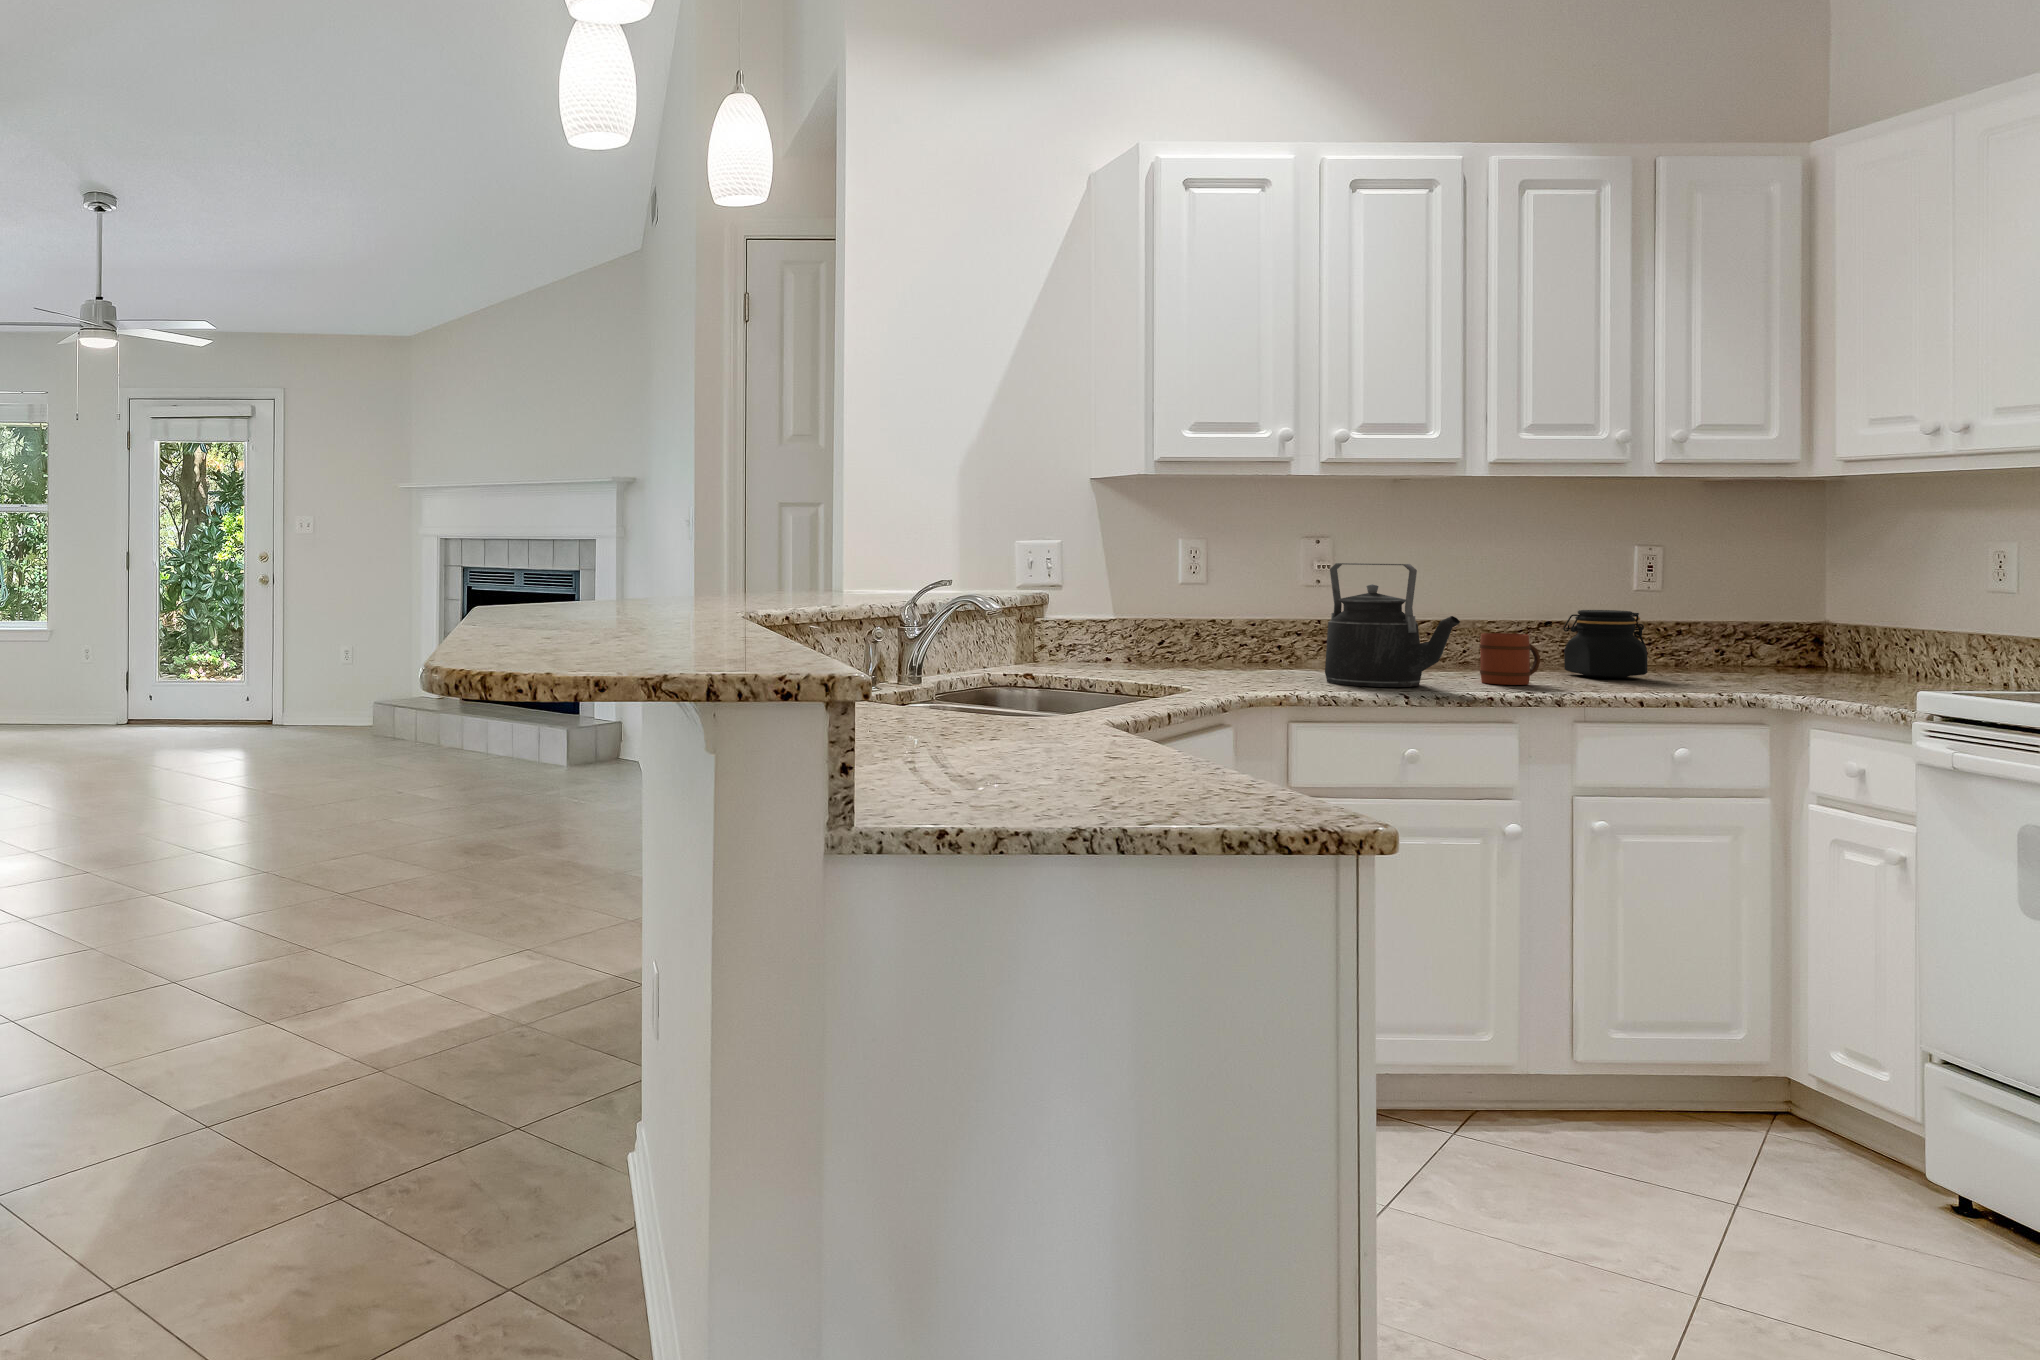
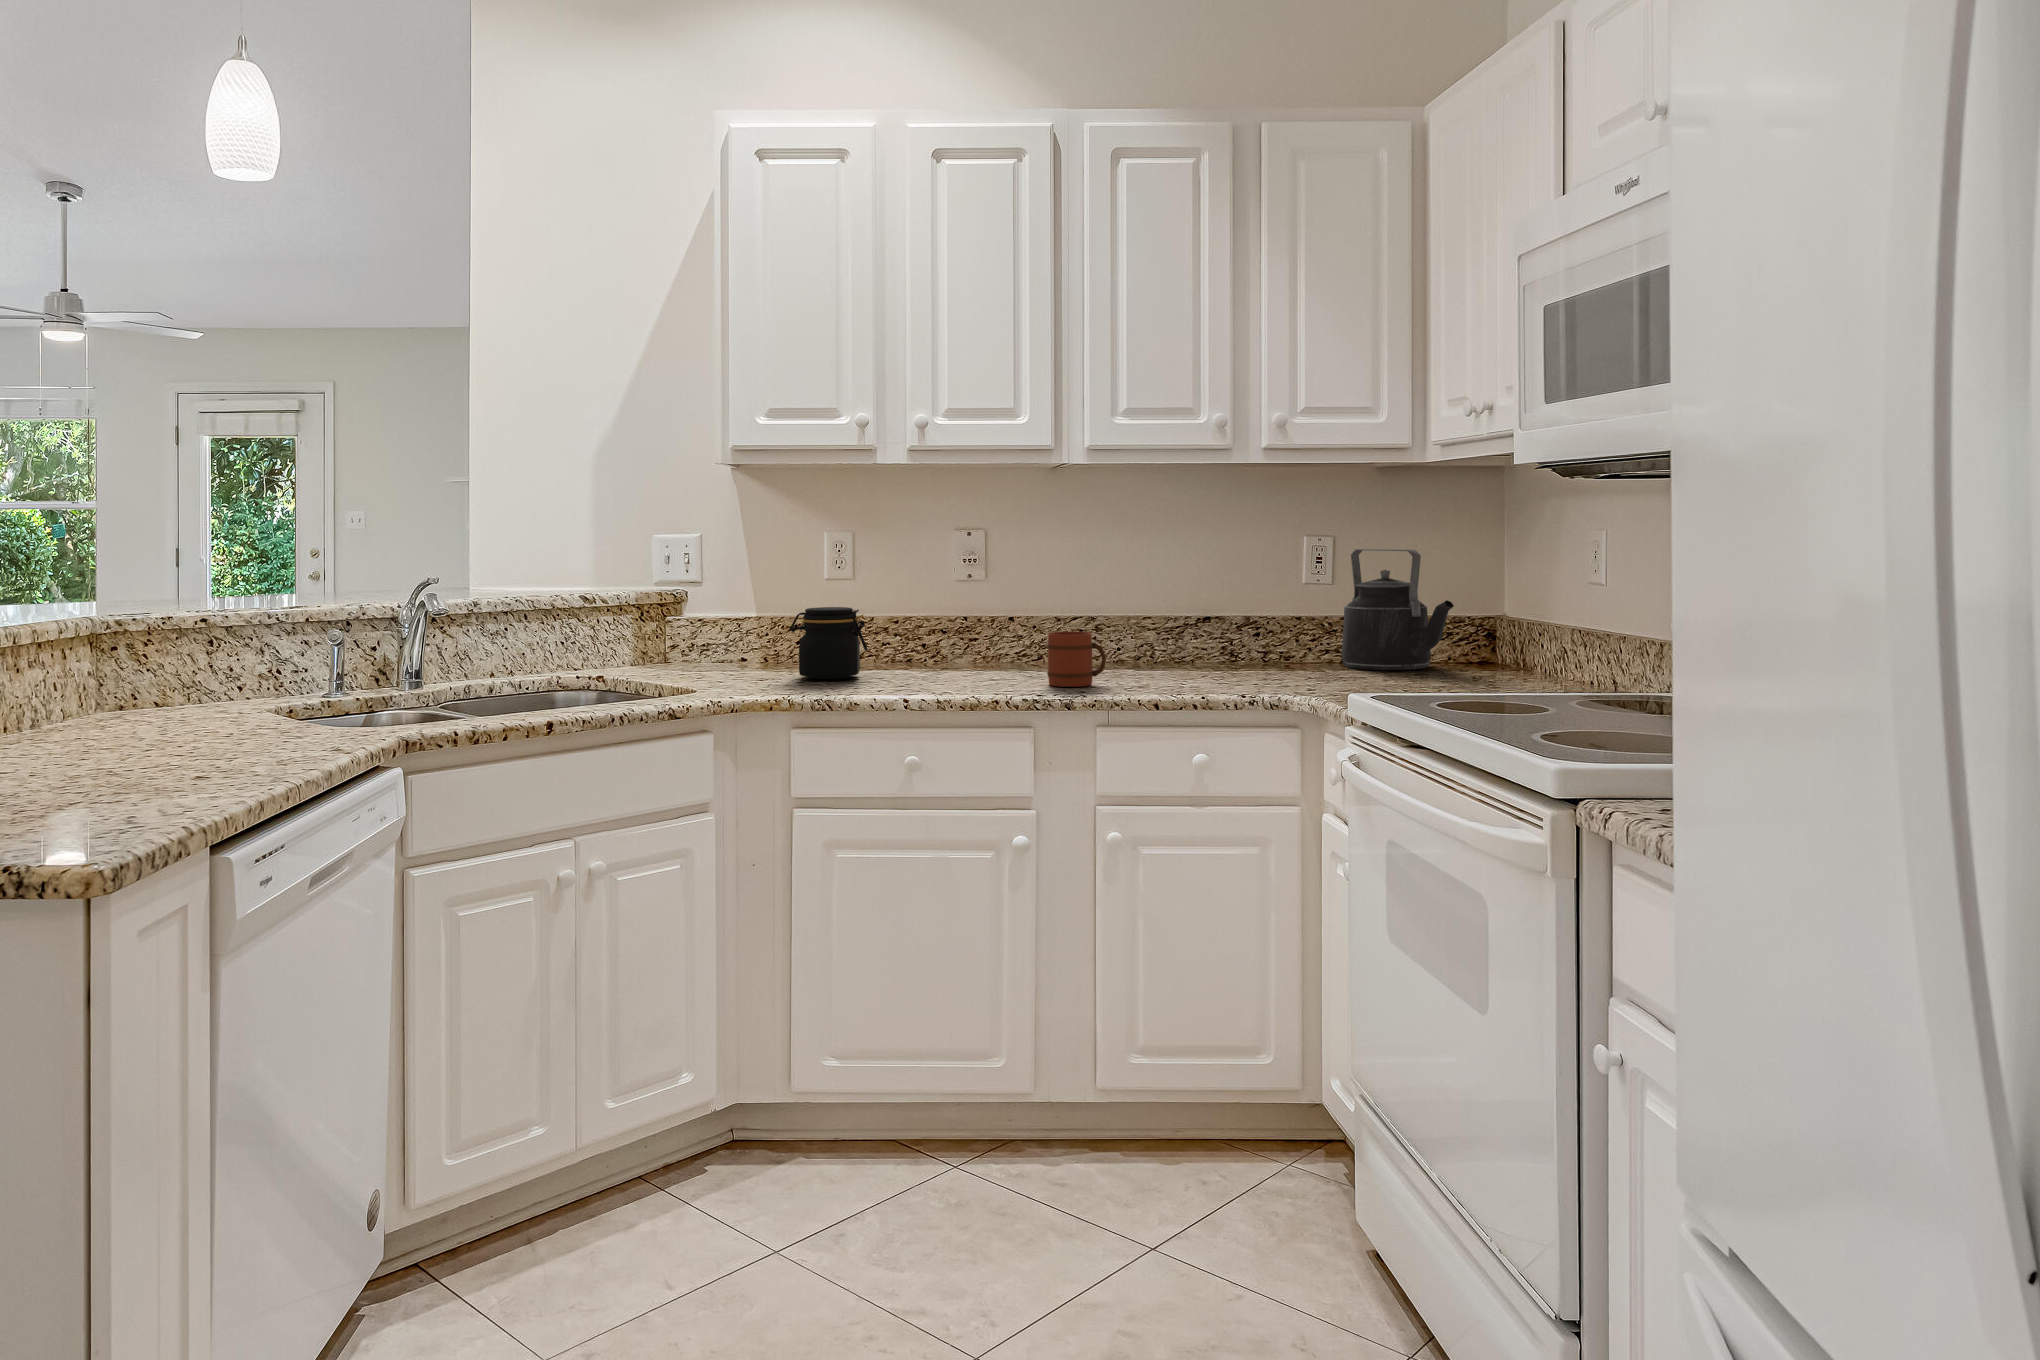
kettle: present [1325,563,1460,687] -> present [1342,549,1454,670]
jar: present [1563,610,1647,678] -> present [790,607,868,679]

